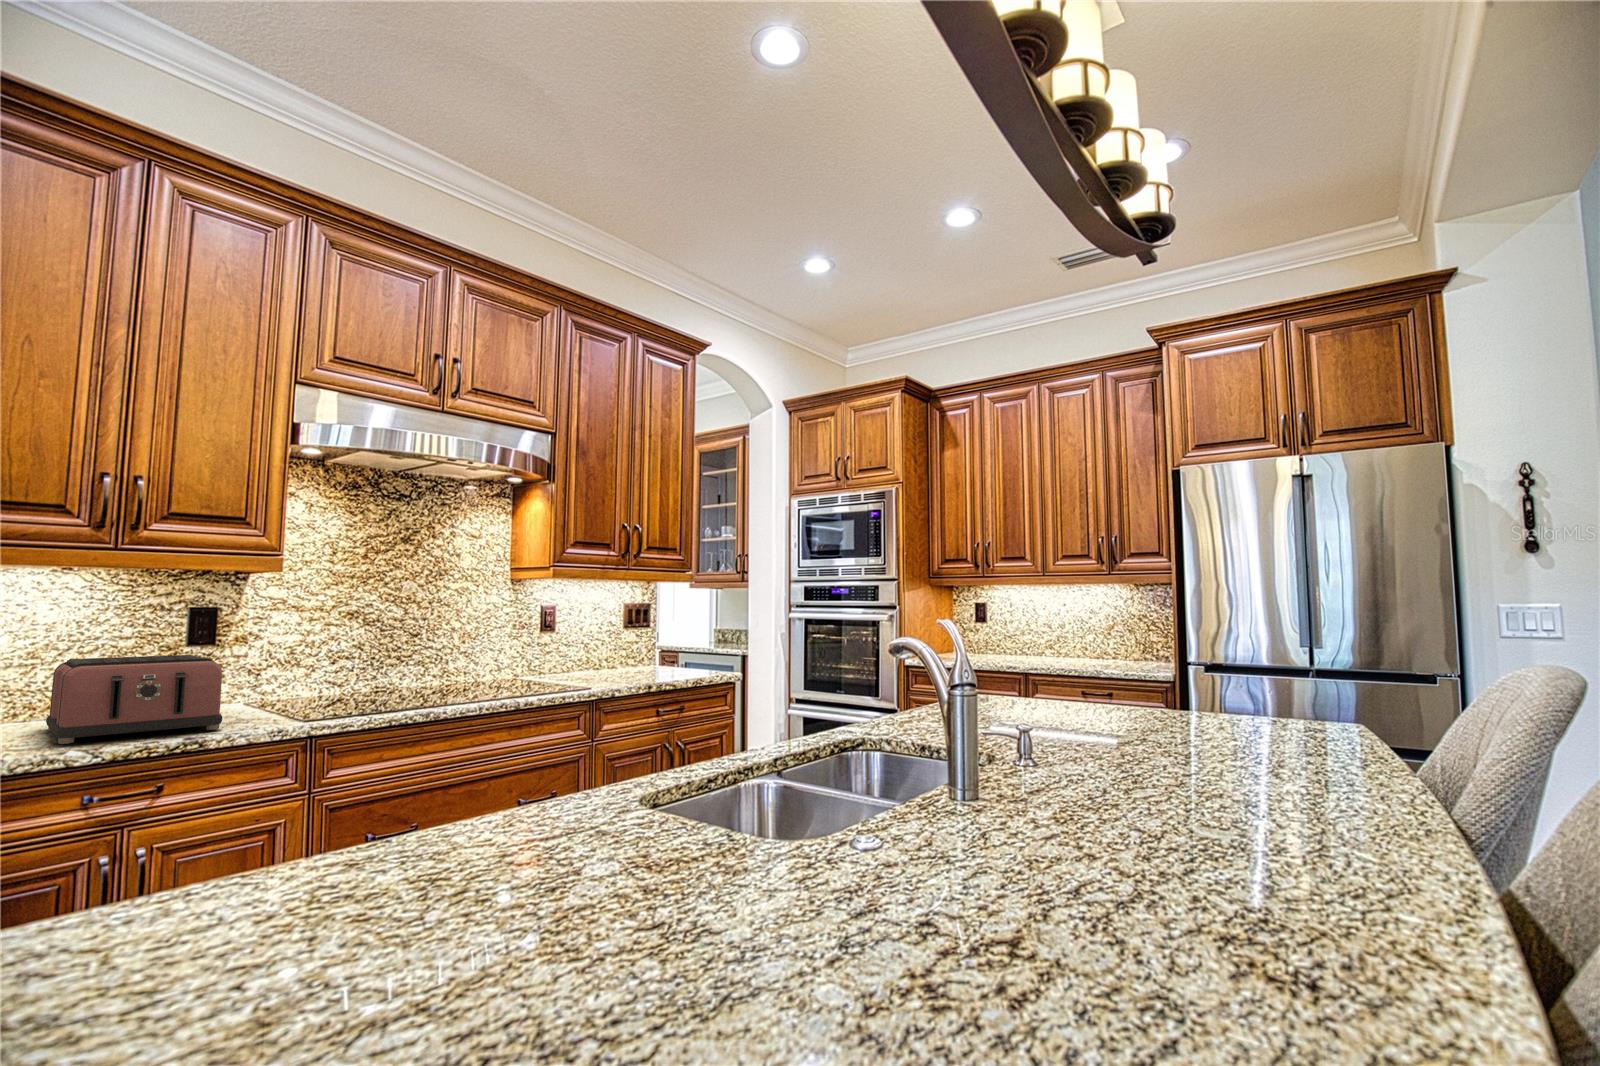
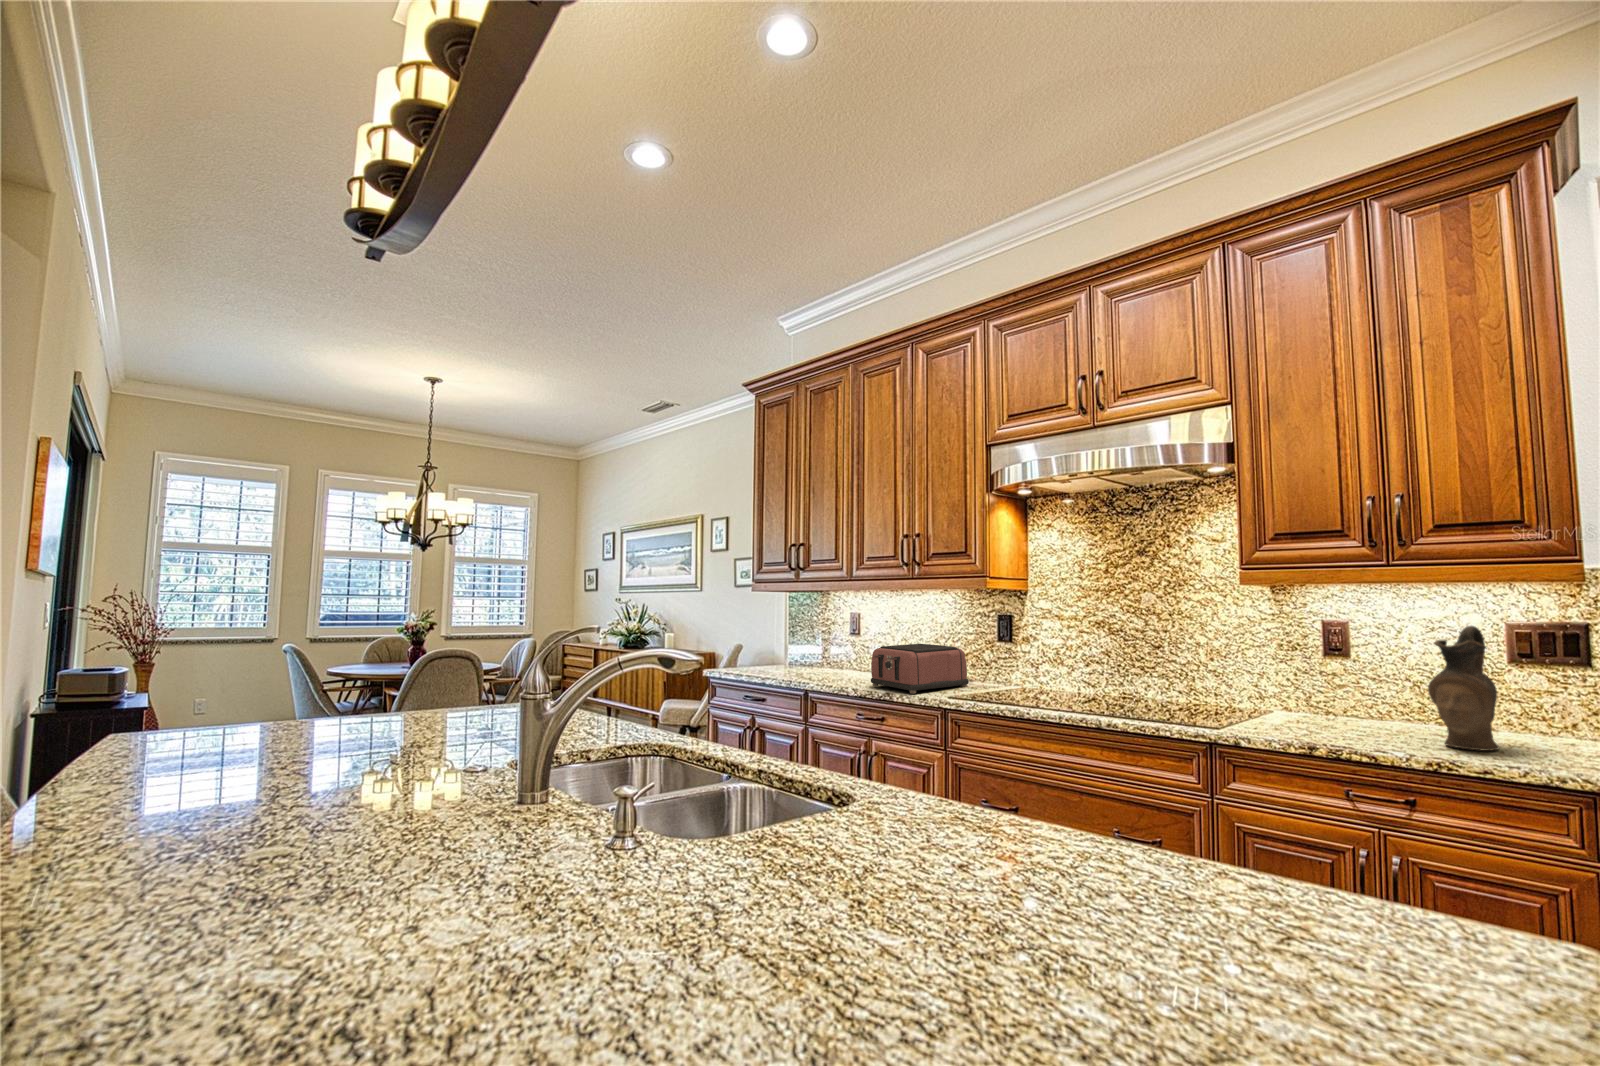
ceramic pitcher: none [621,605,650,672] -> present [1428,626,1499,751]

